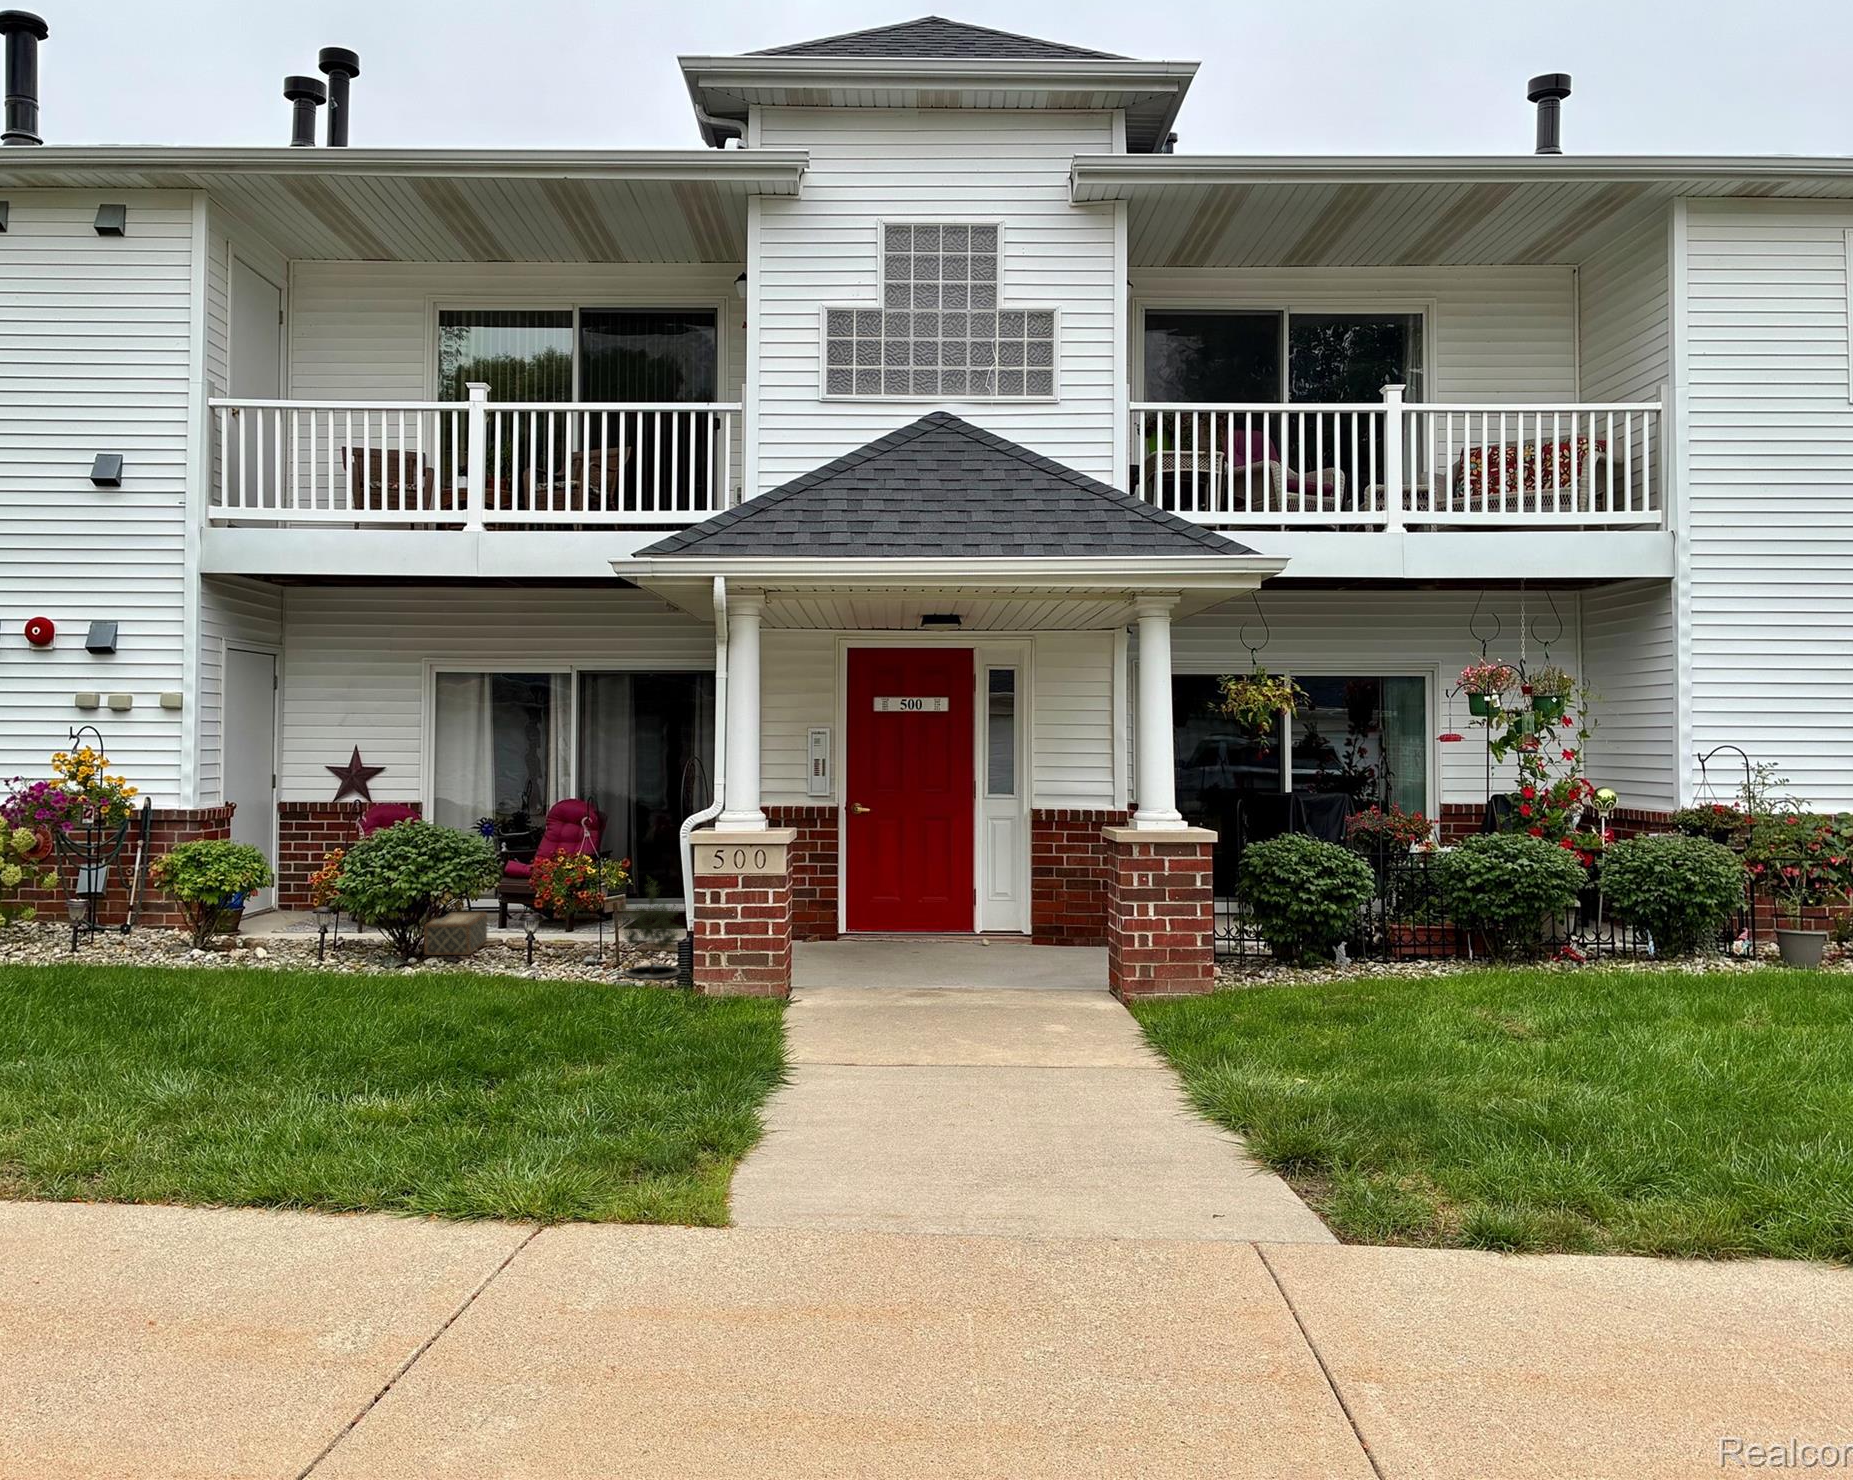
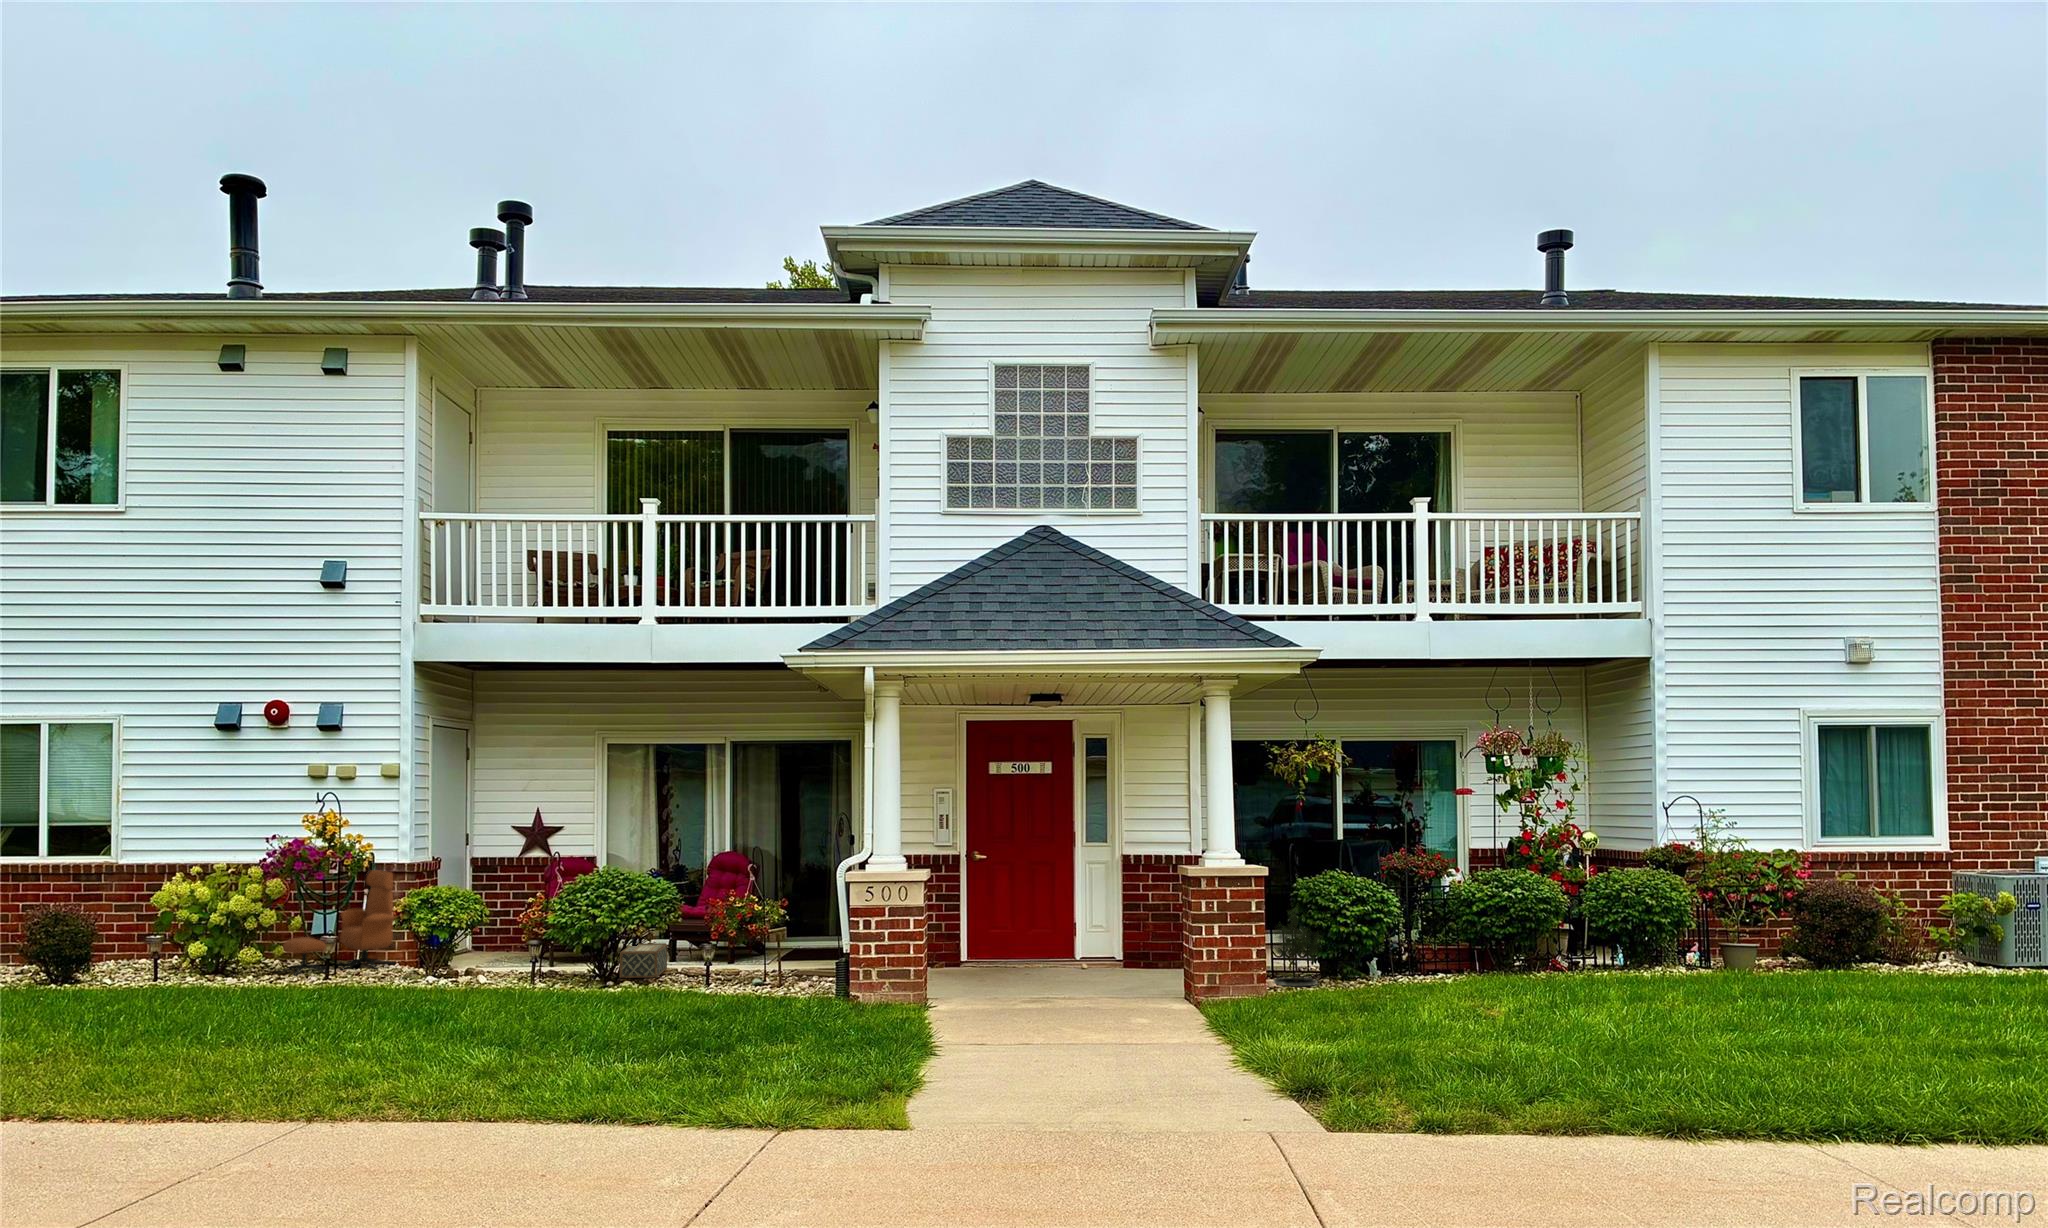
lounge chair: none [16,821,168,948] -> present [276,870,395,975]
potted tree: present [620,881,682,979] -> present [1273,912,1321,987]

